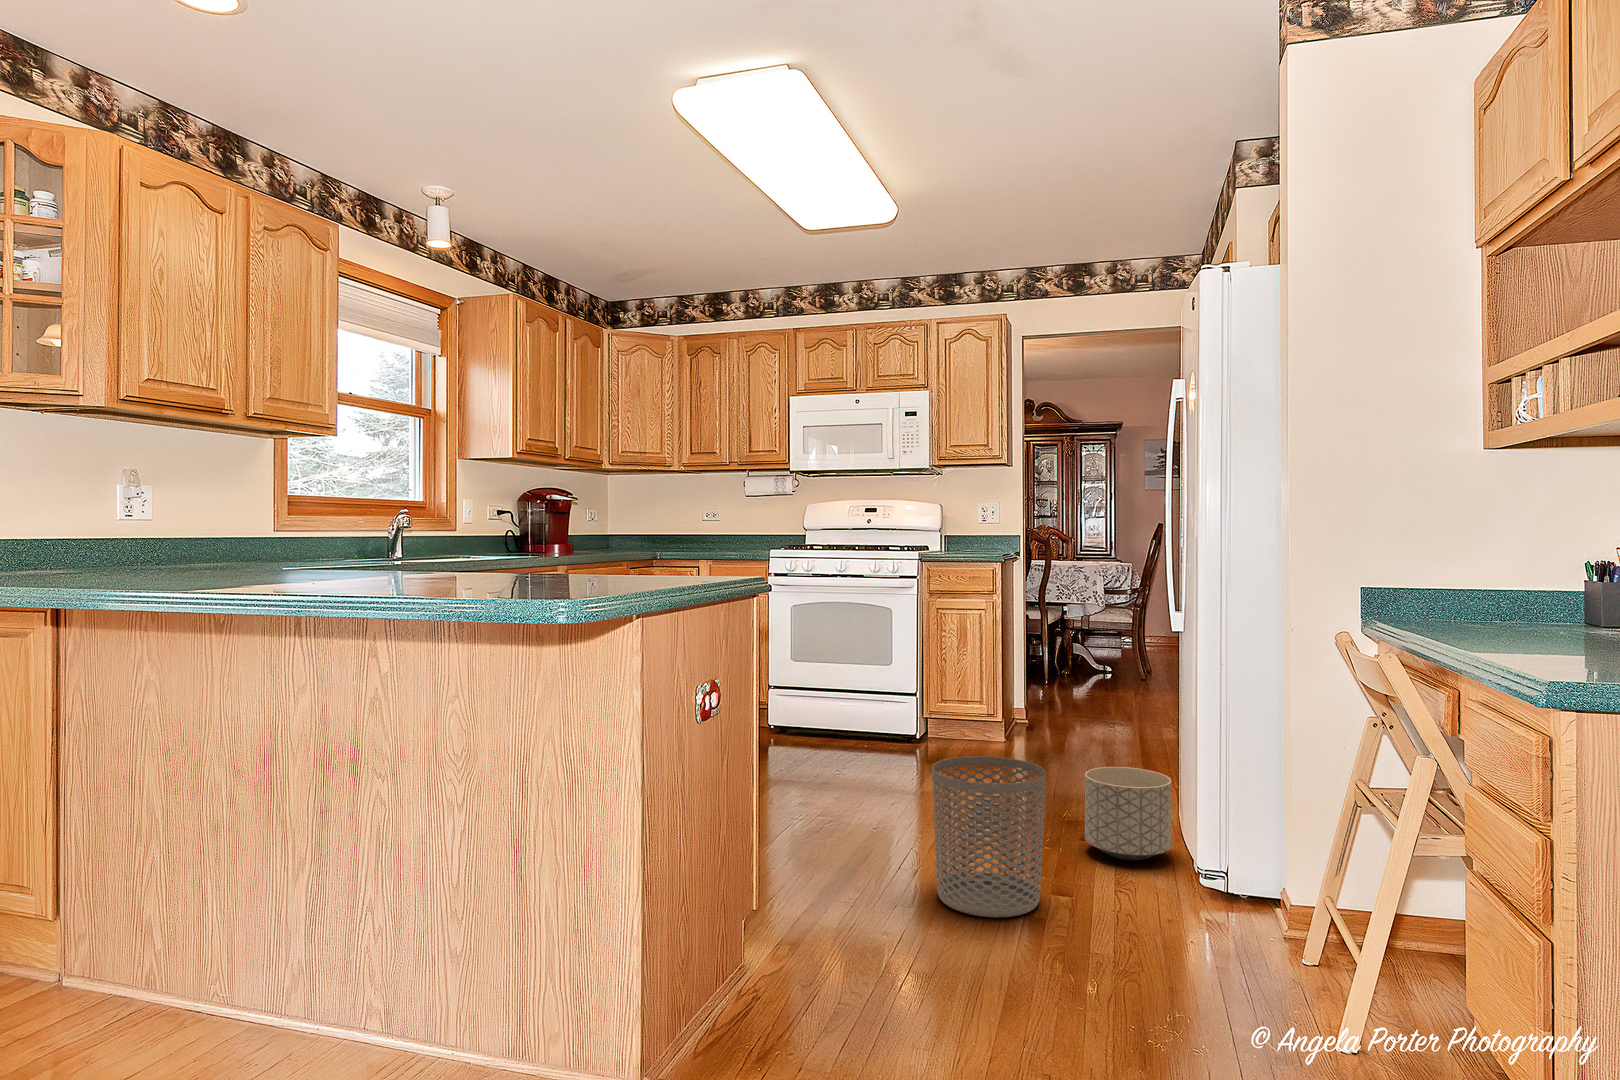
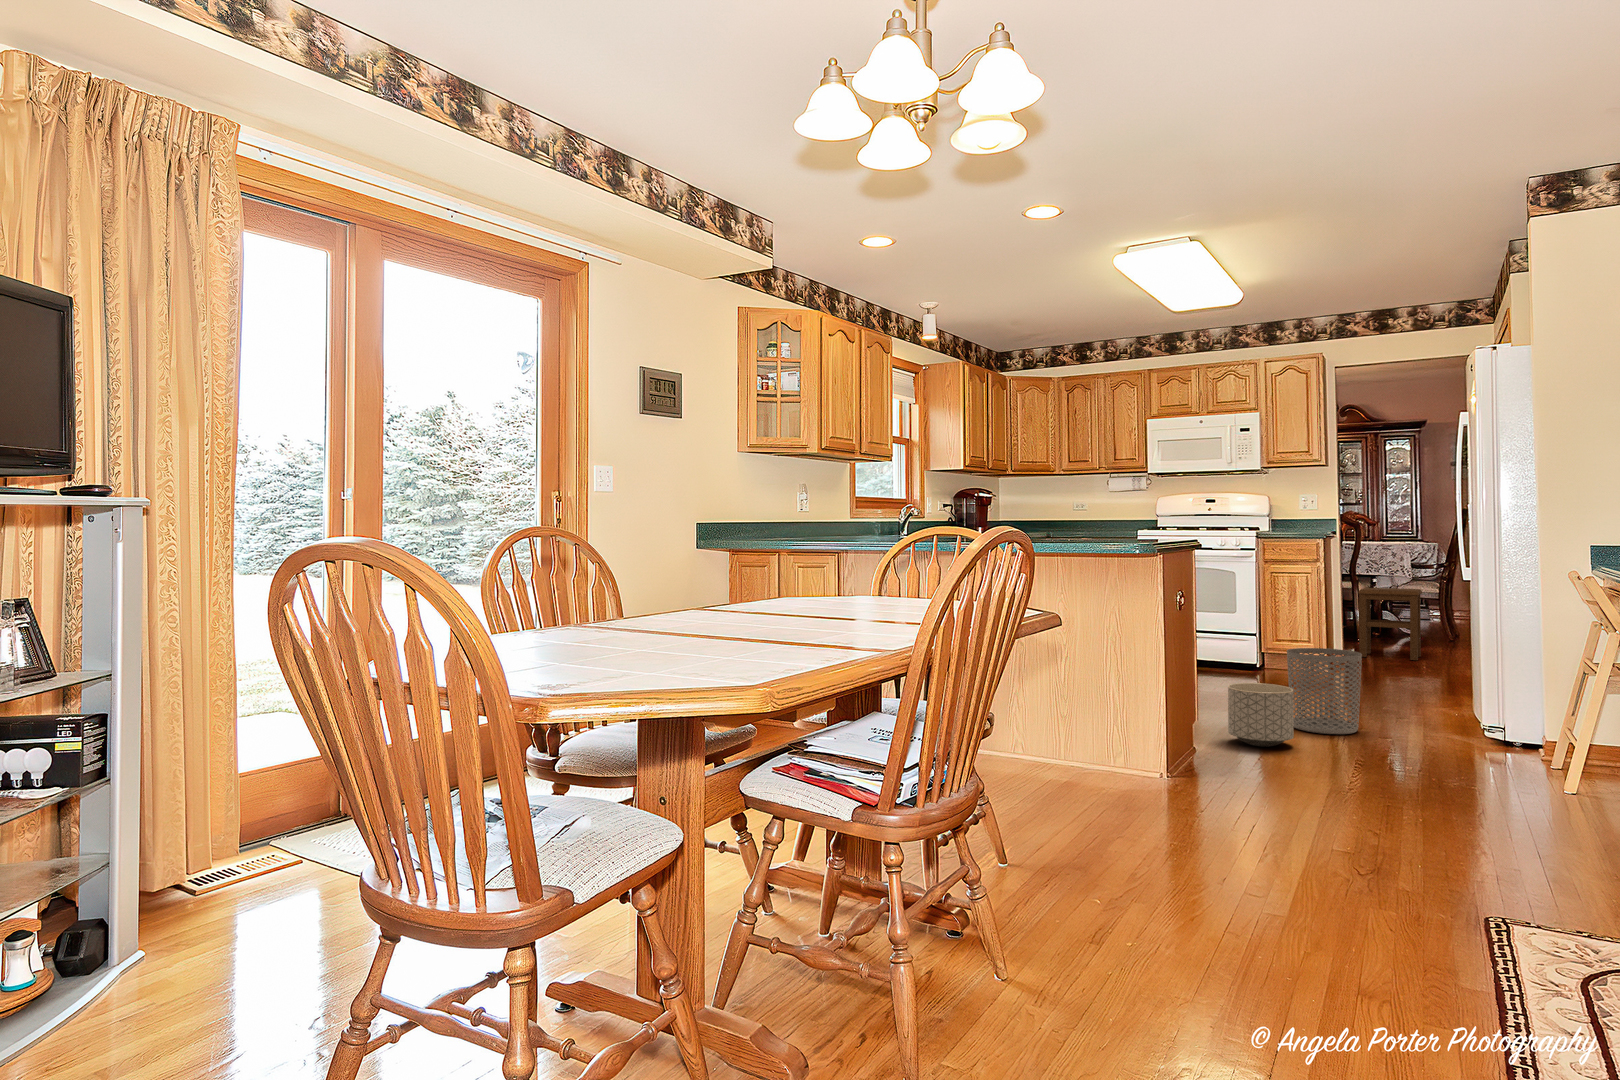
stool: none [1047,623,1118,717] -> present [1358,588,1422,660]
planter: present [1085,767,1171,860] -> present [1228,683,1294,747]

